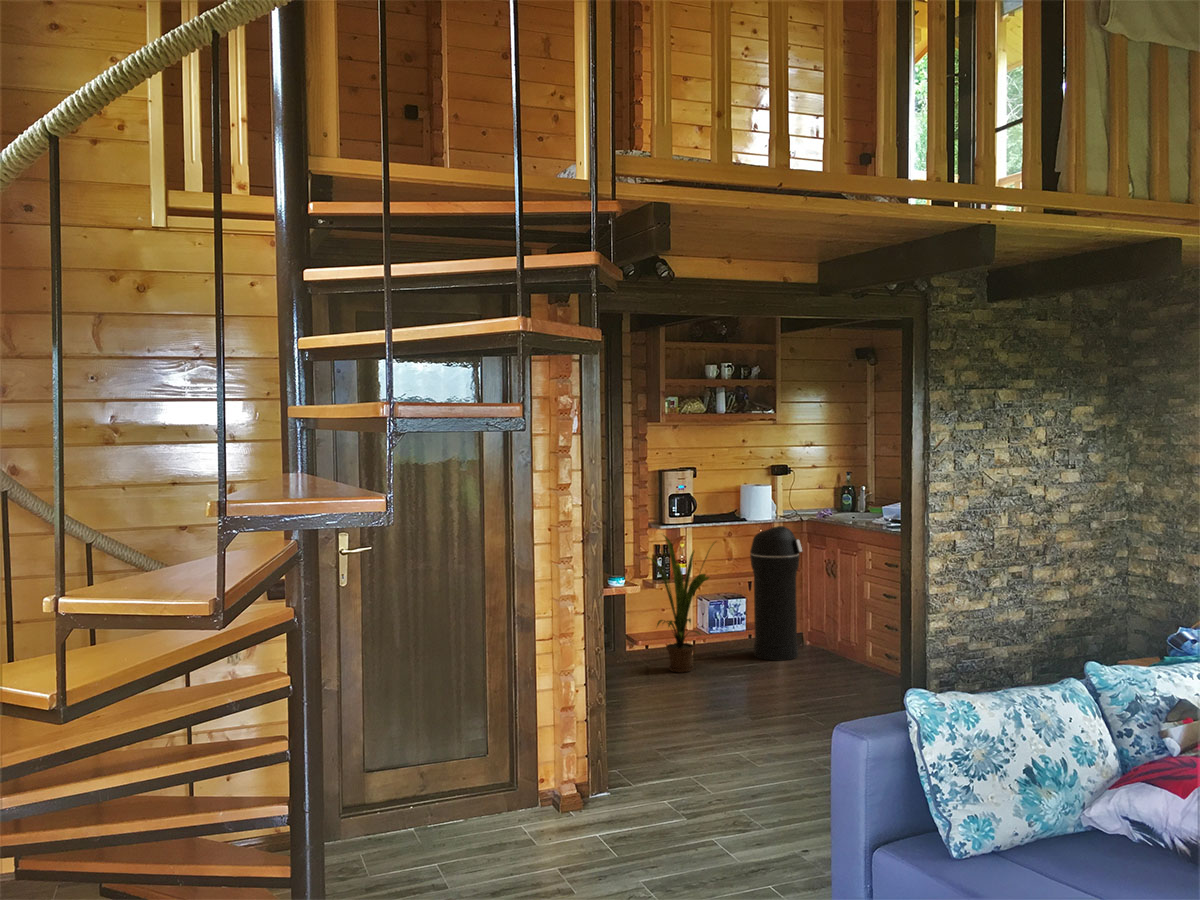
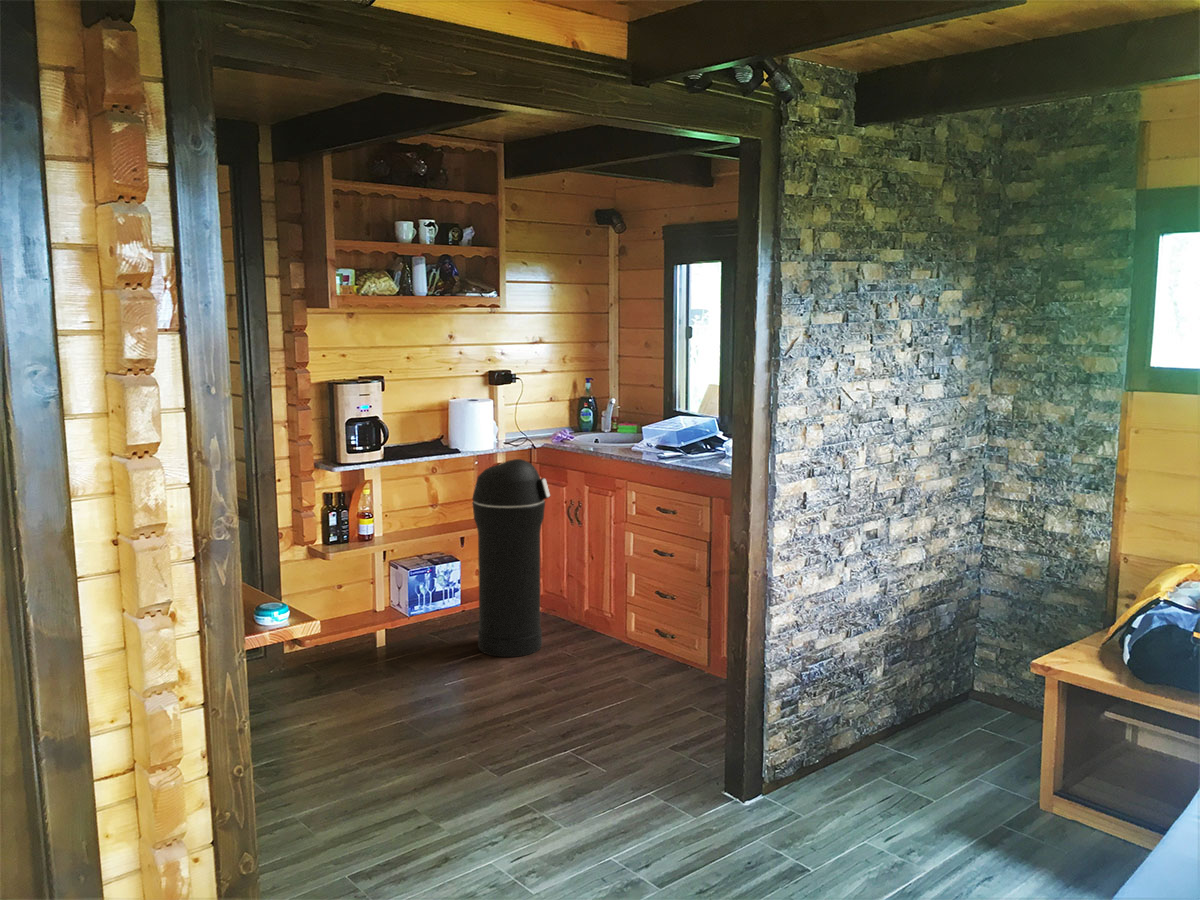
house plant: present [649,535,713,673] -> none [305,477,432,696]

